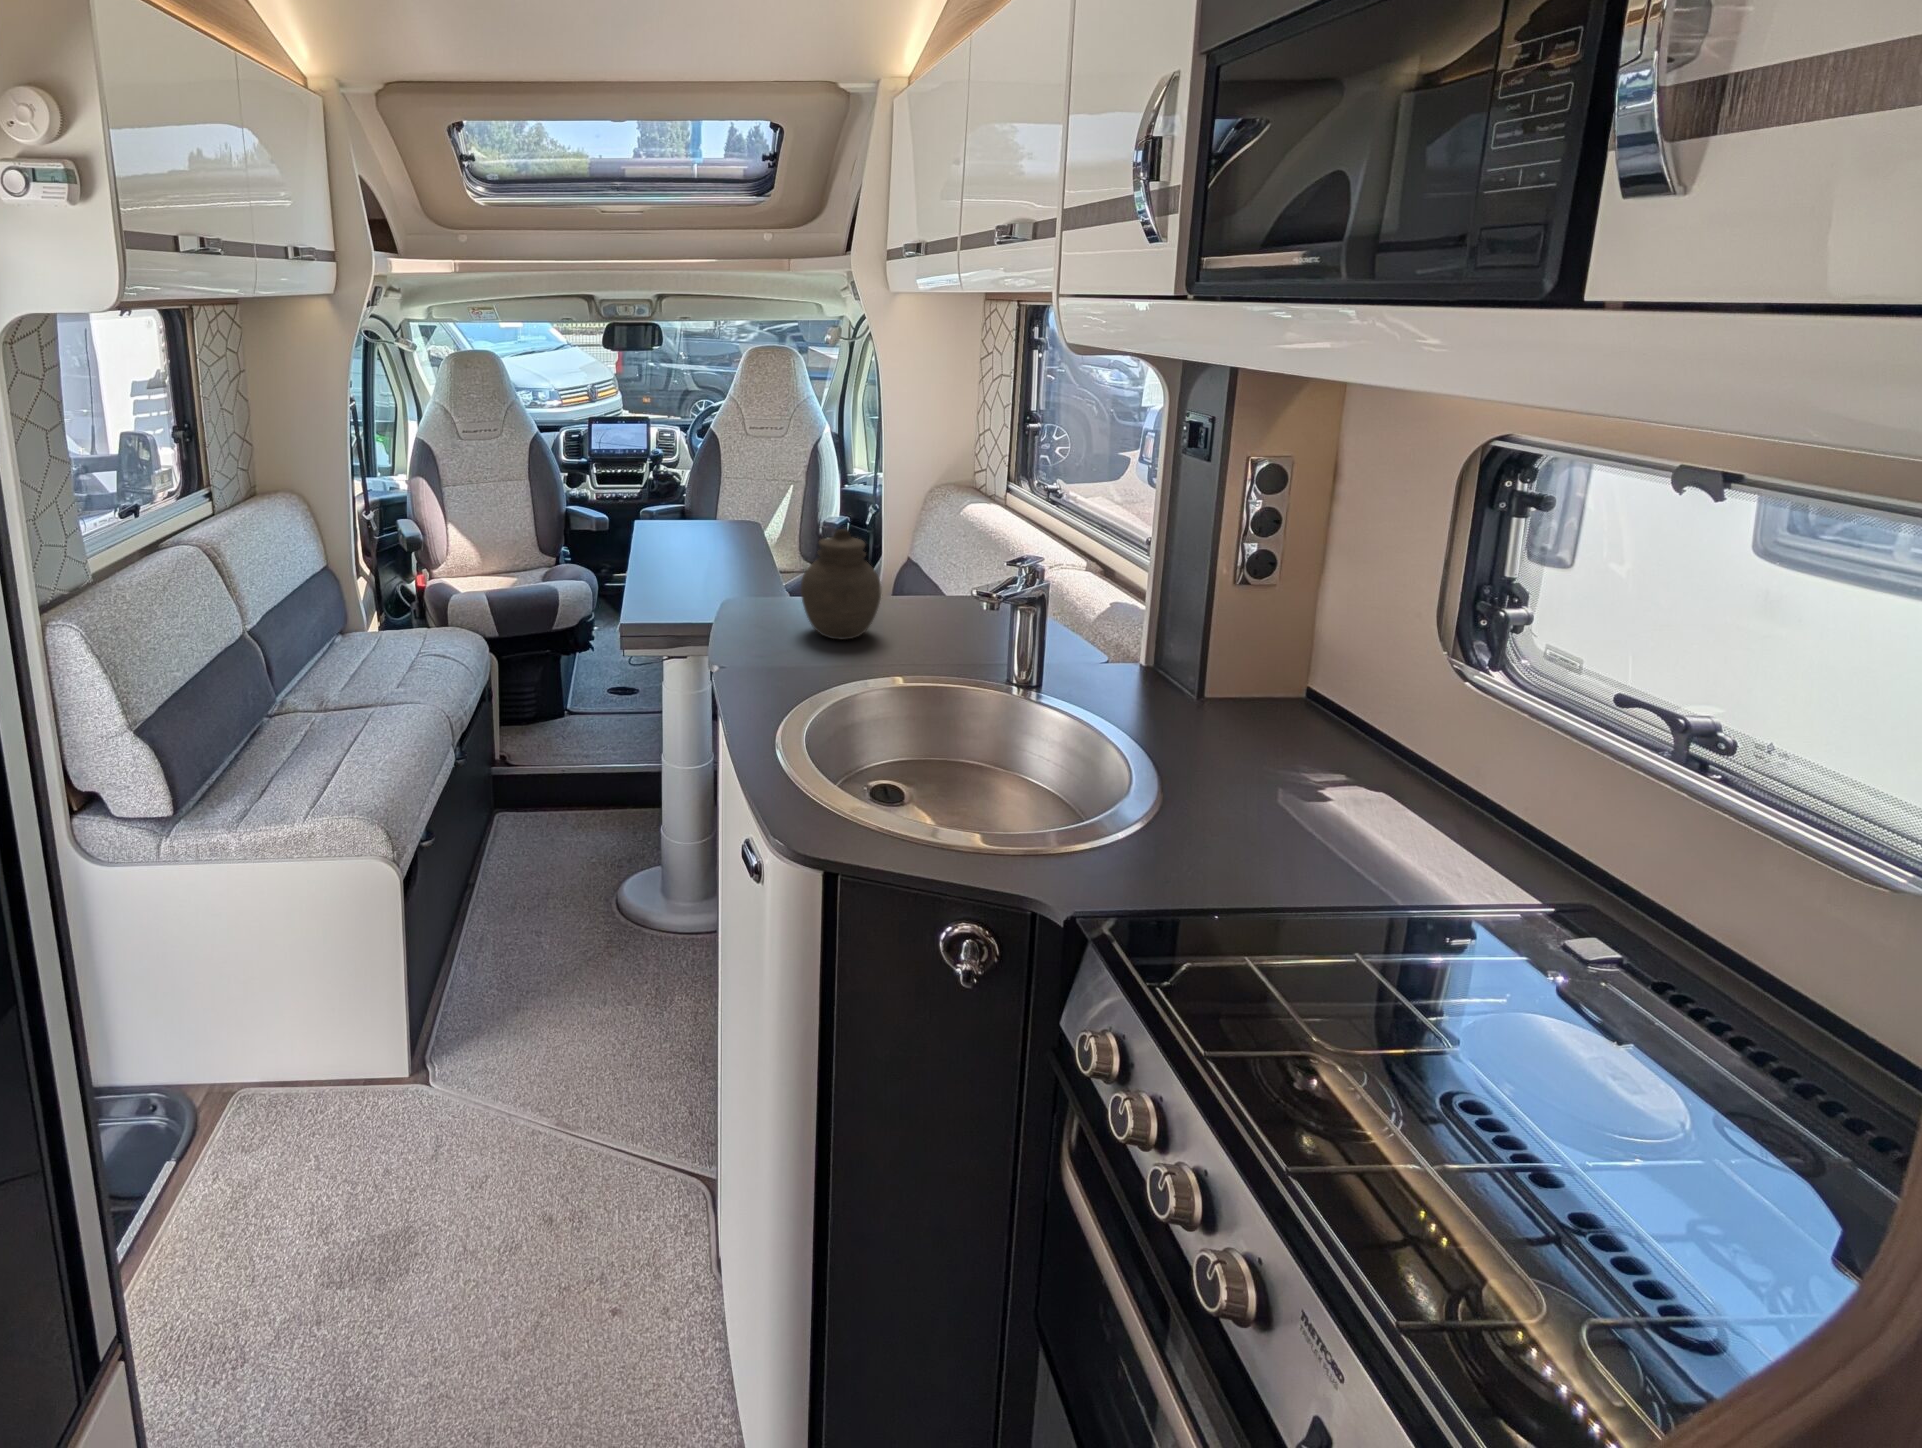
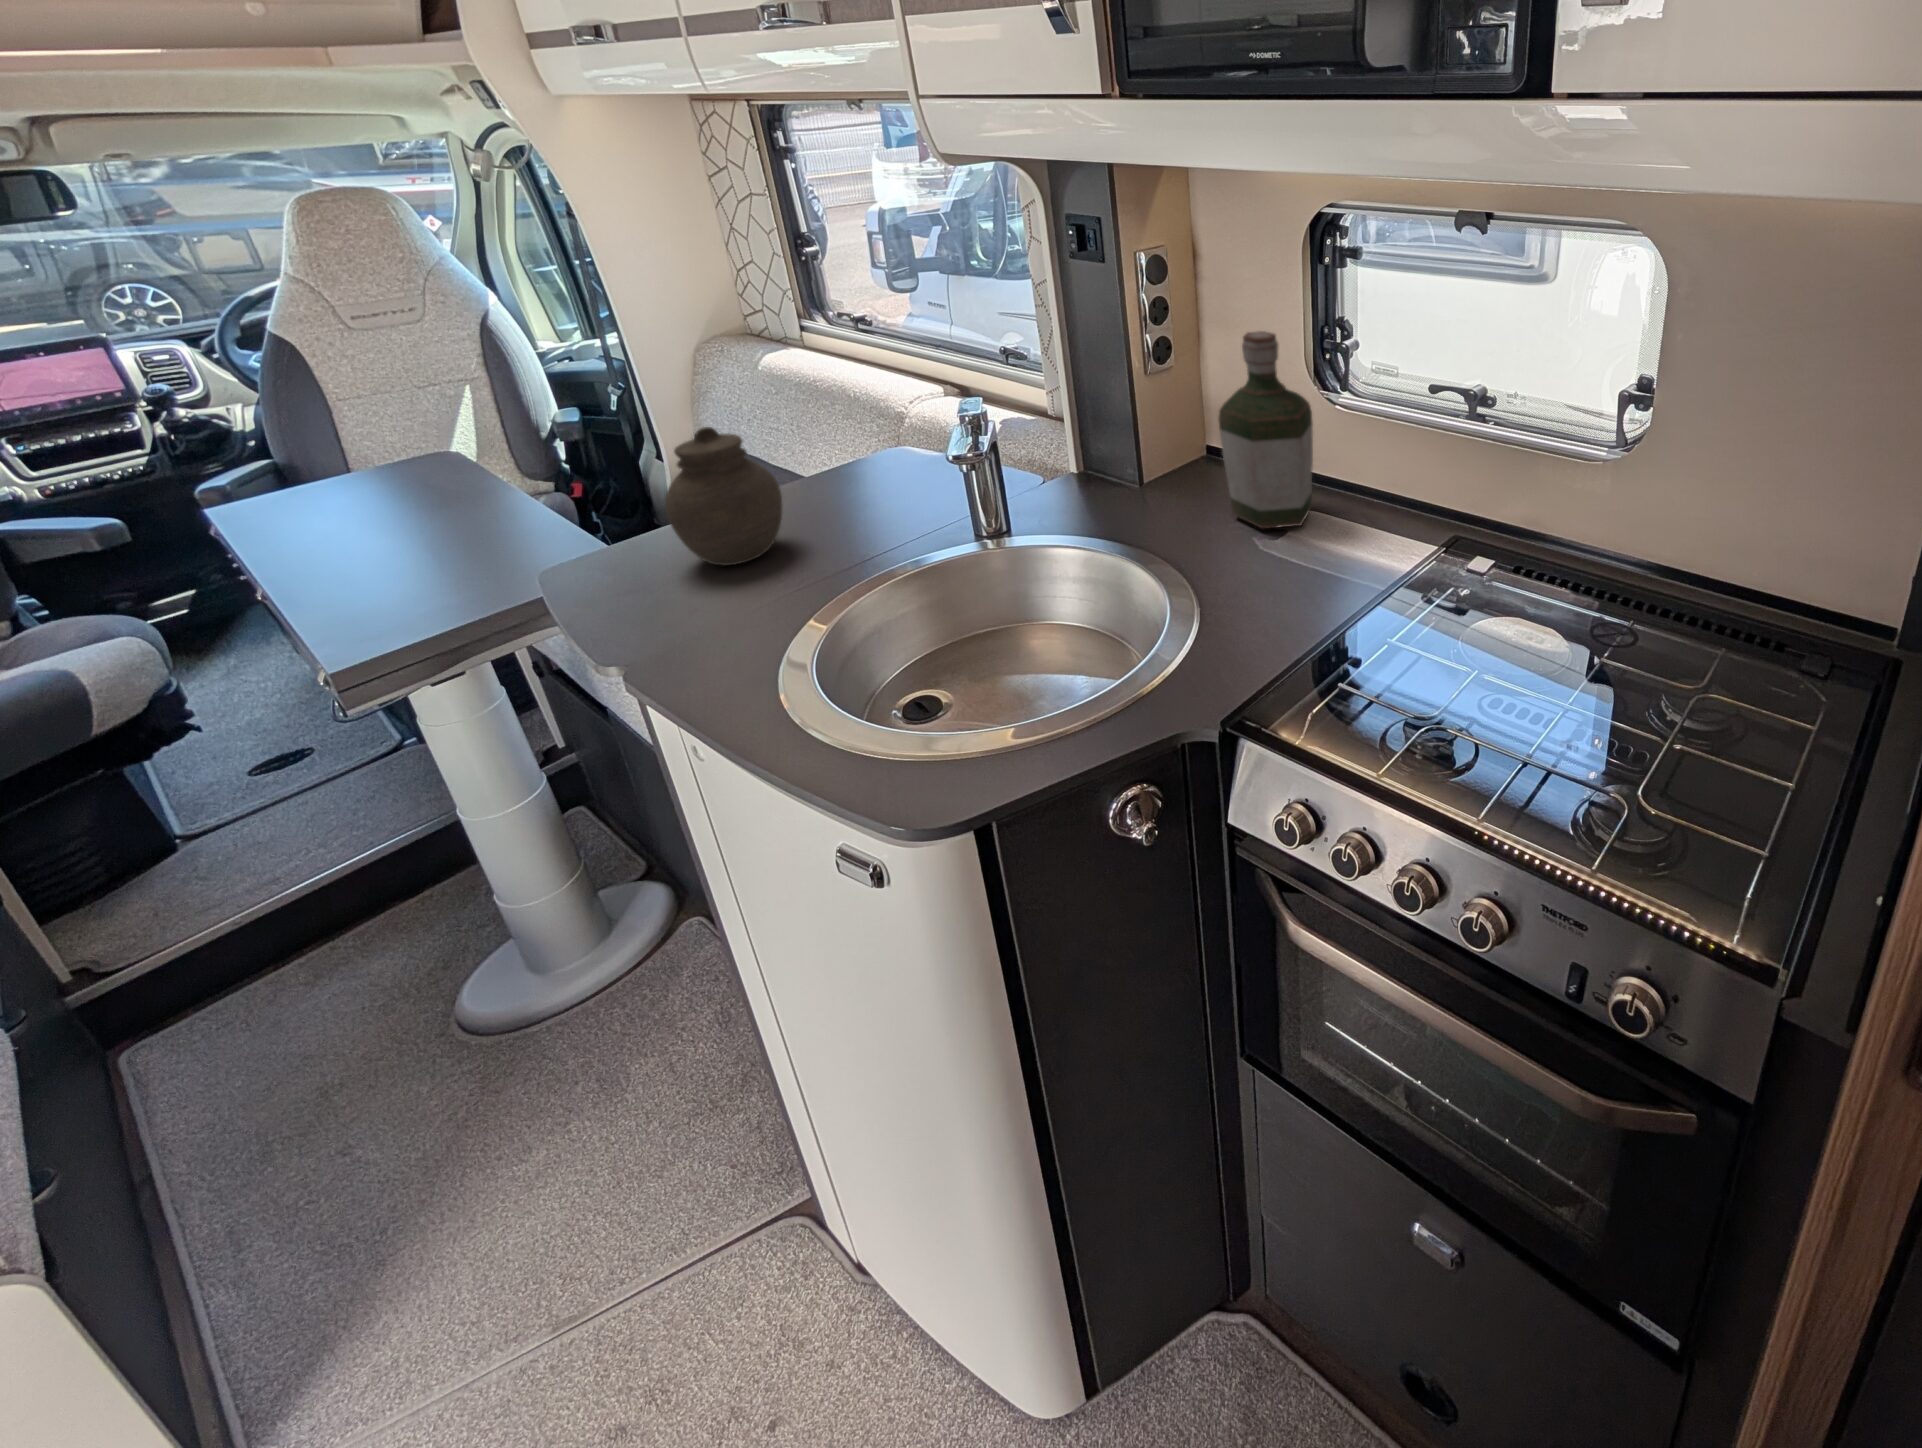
bottle: none [1280,562,1410,802] -> present [1218,331,1313,528]

